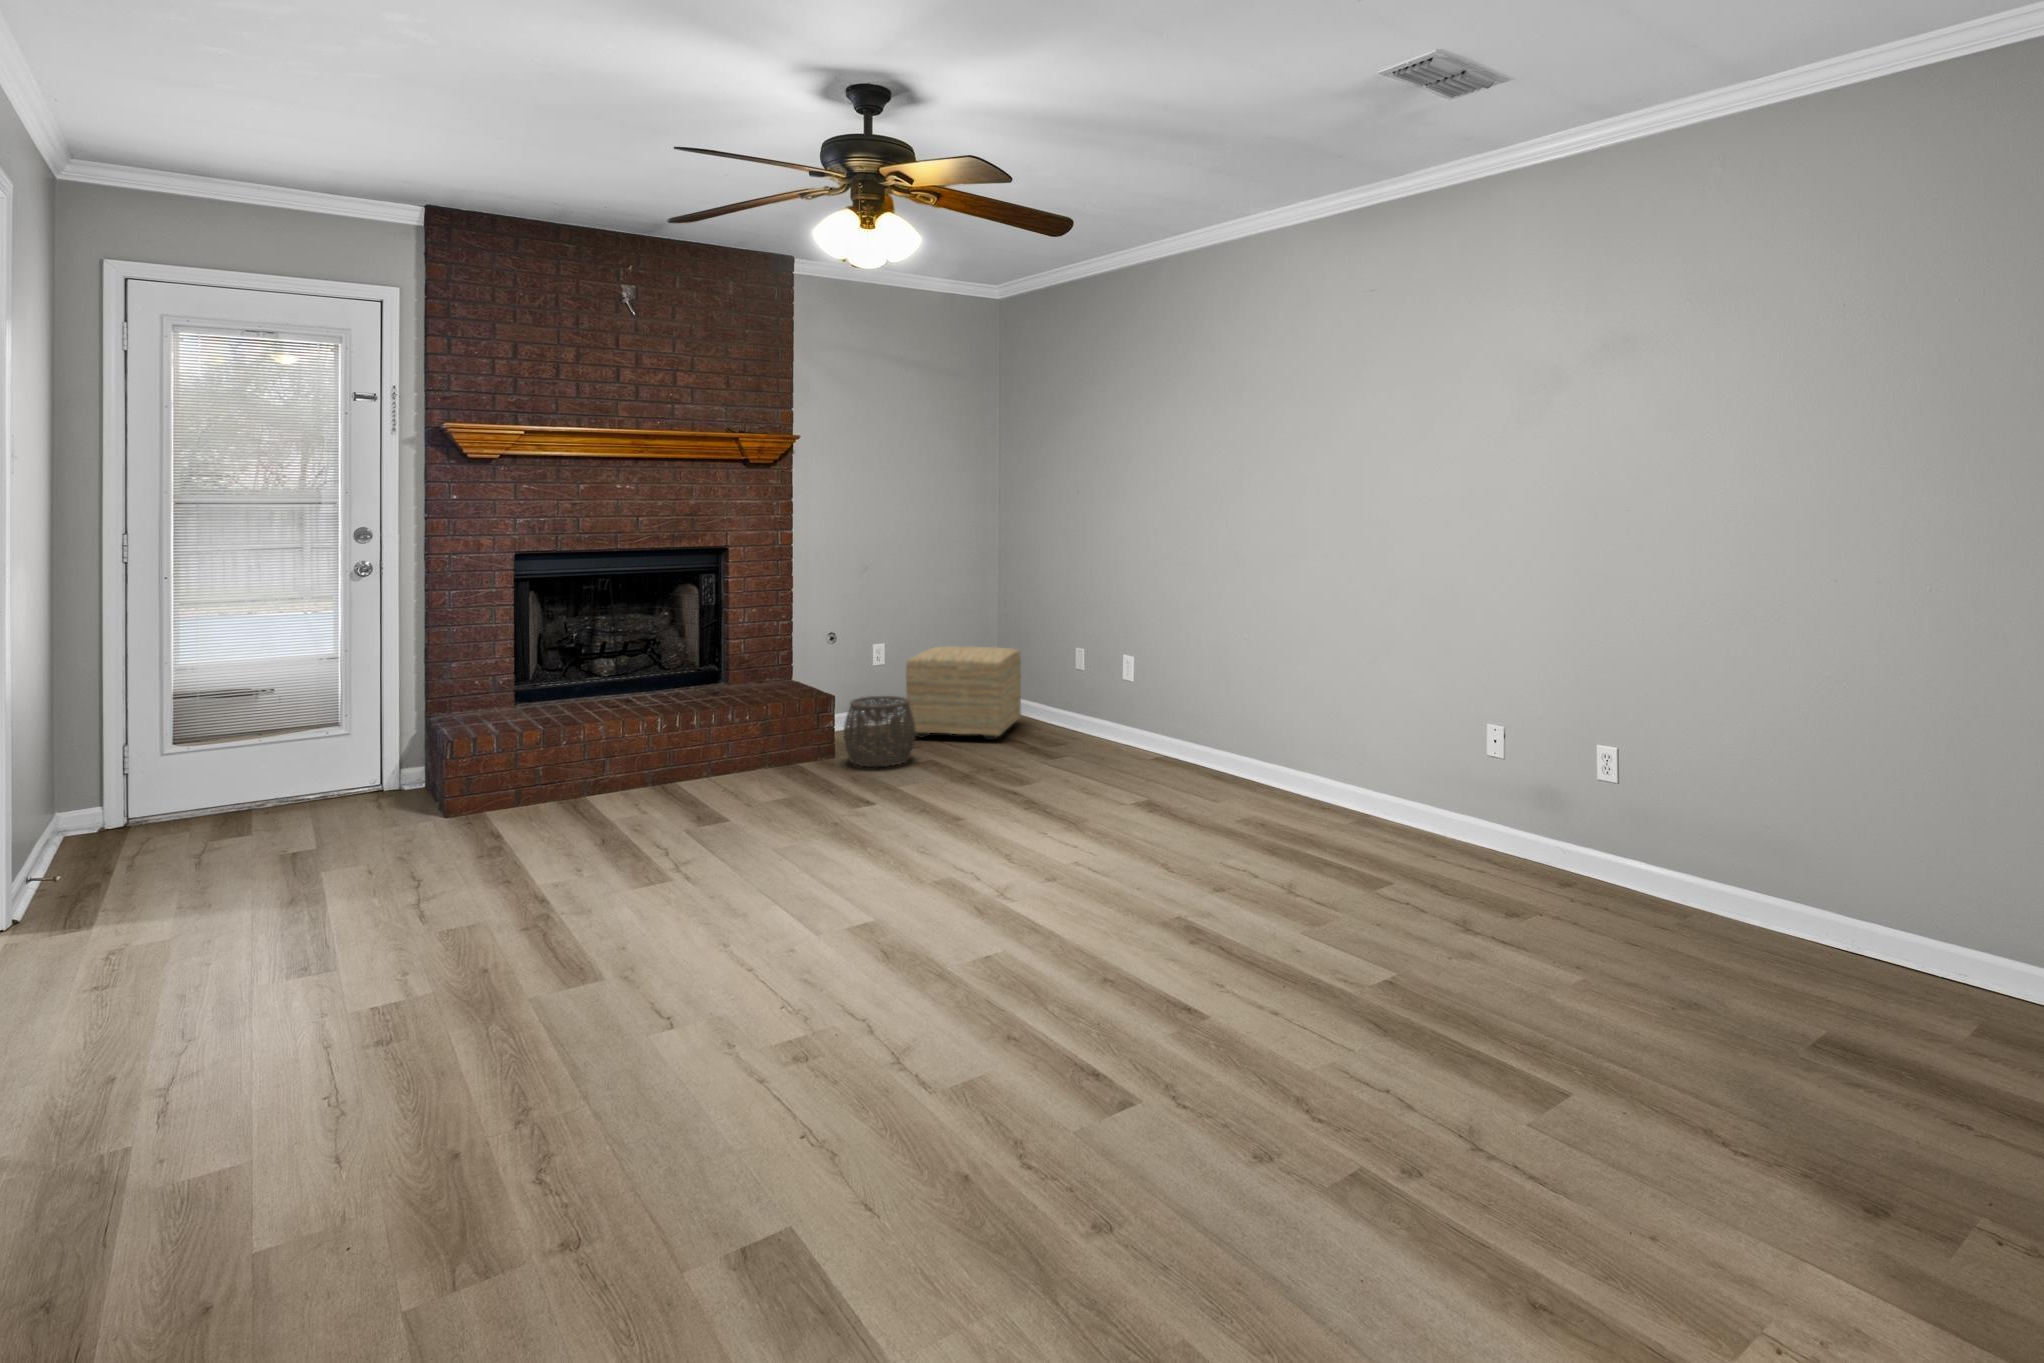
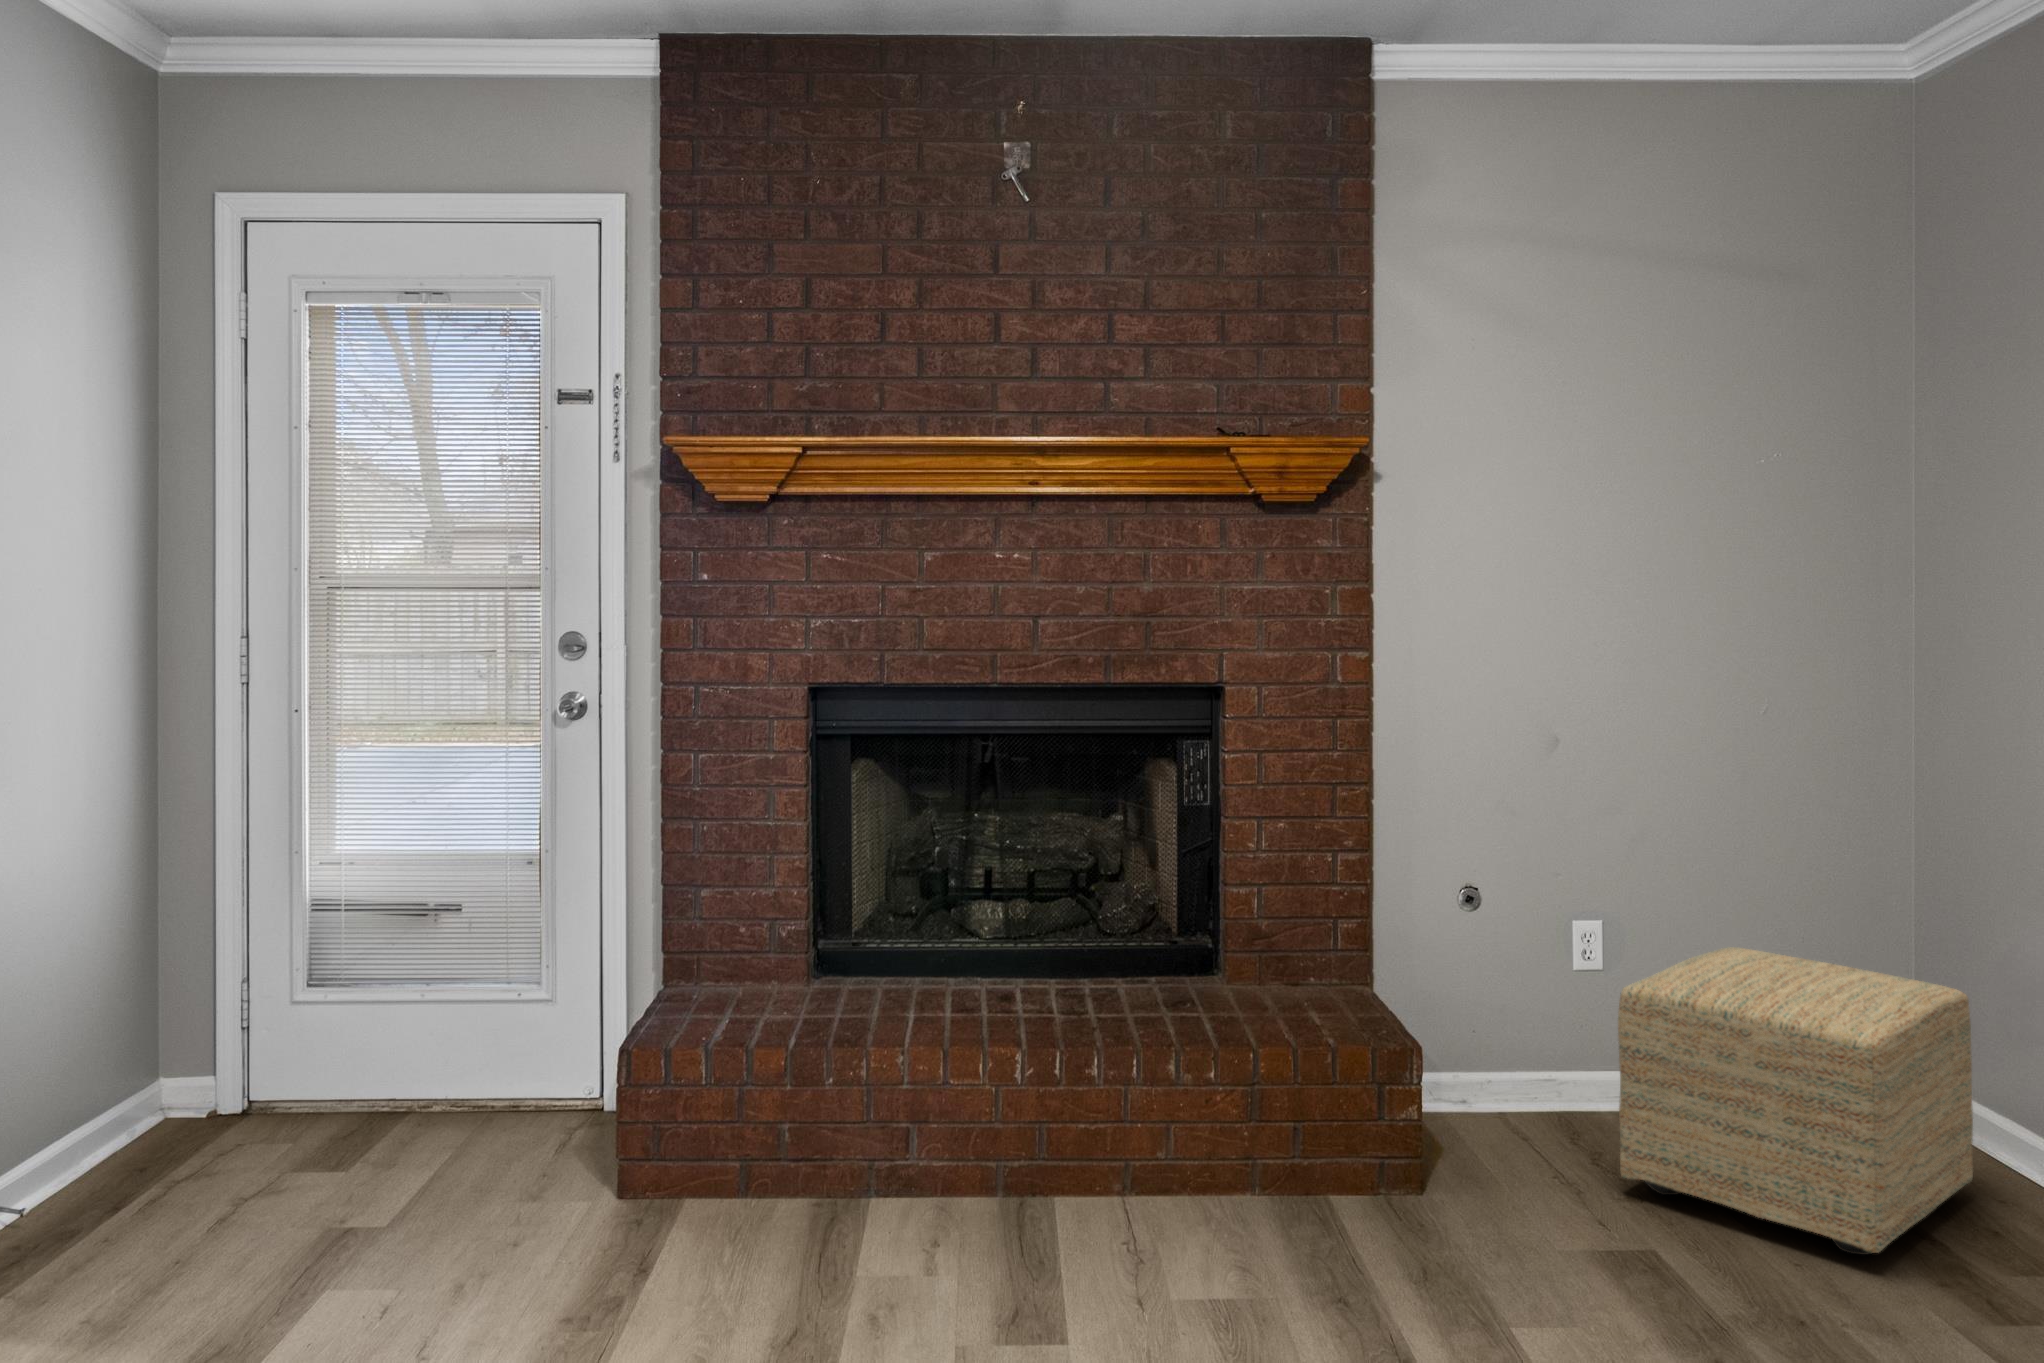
woven basket: present [844,696,916,767] -> none [1406,1086,1602,1304]

